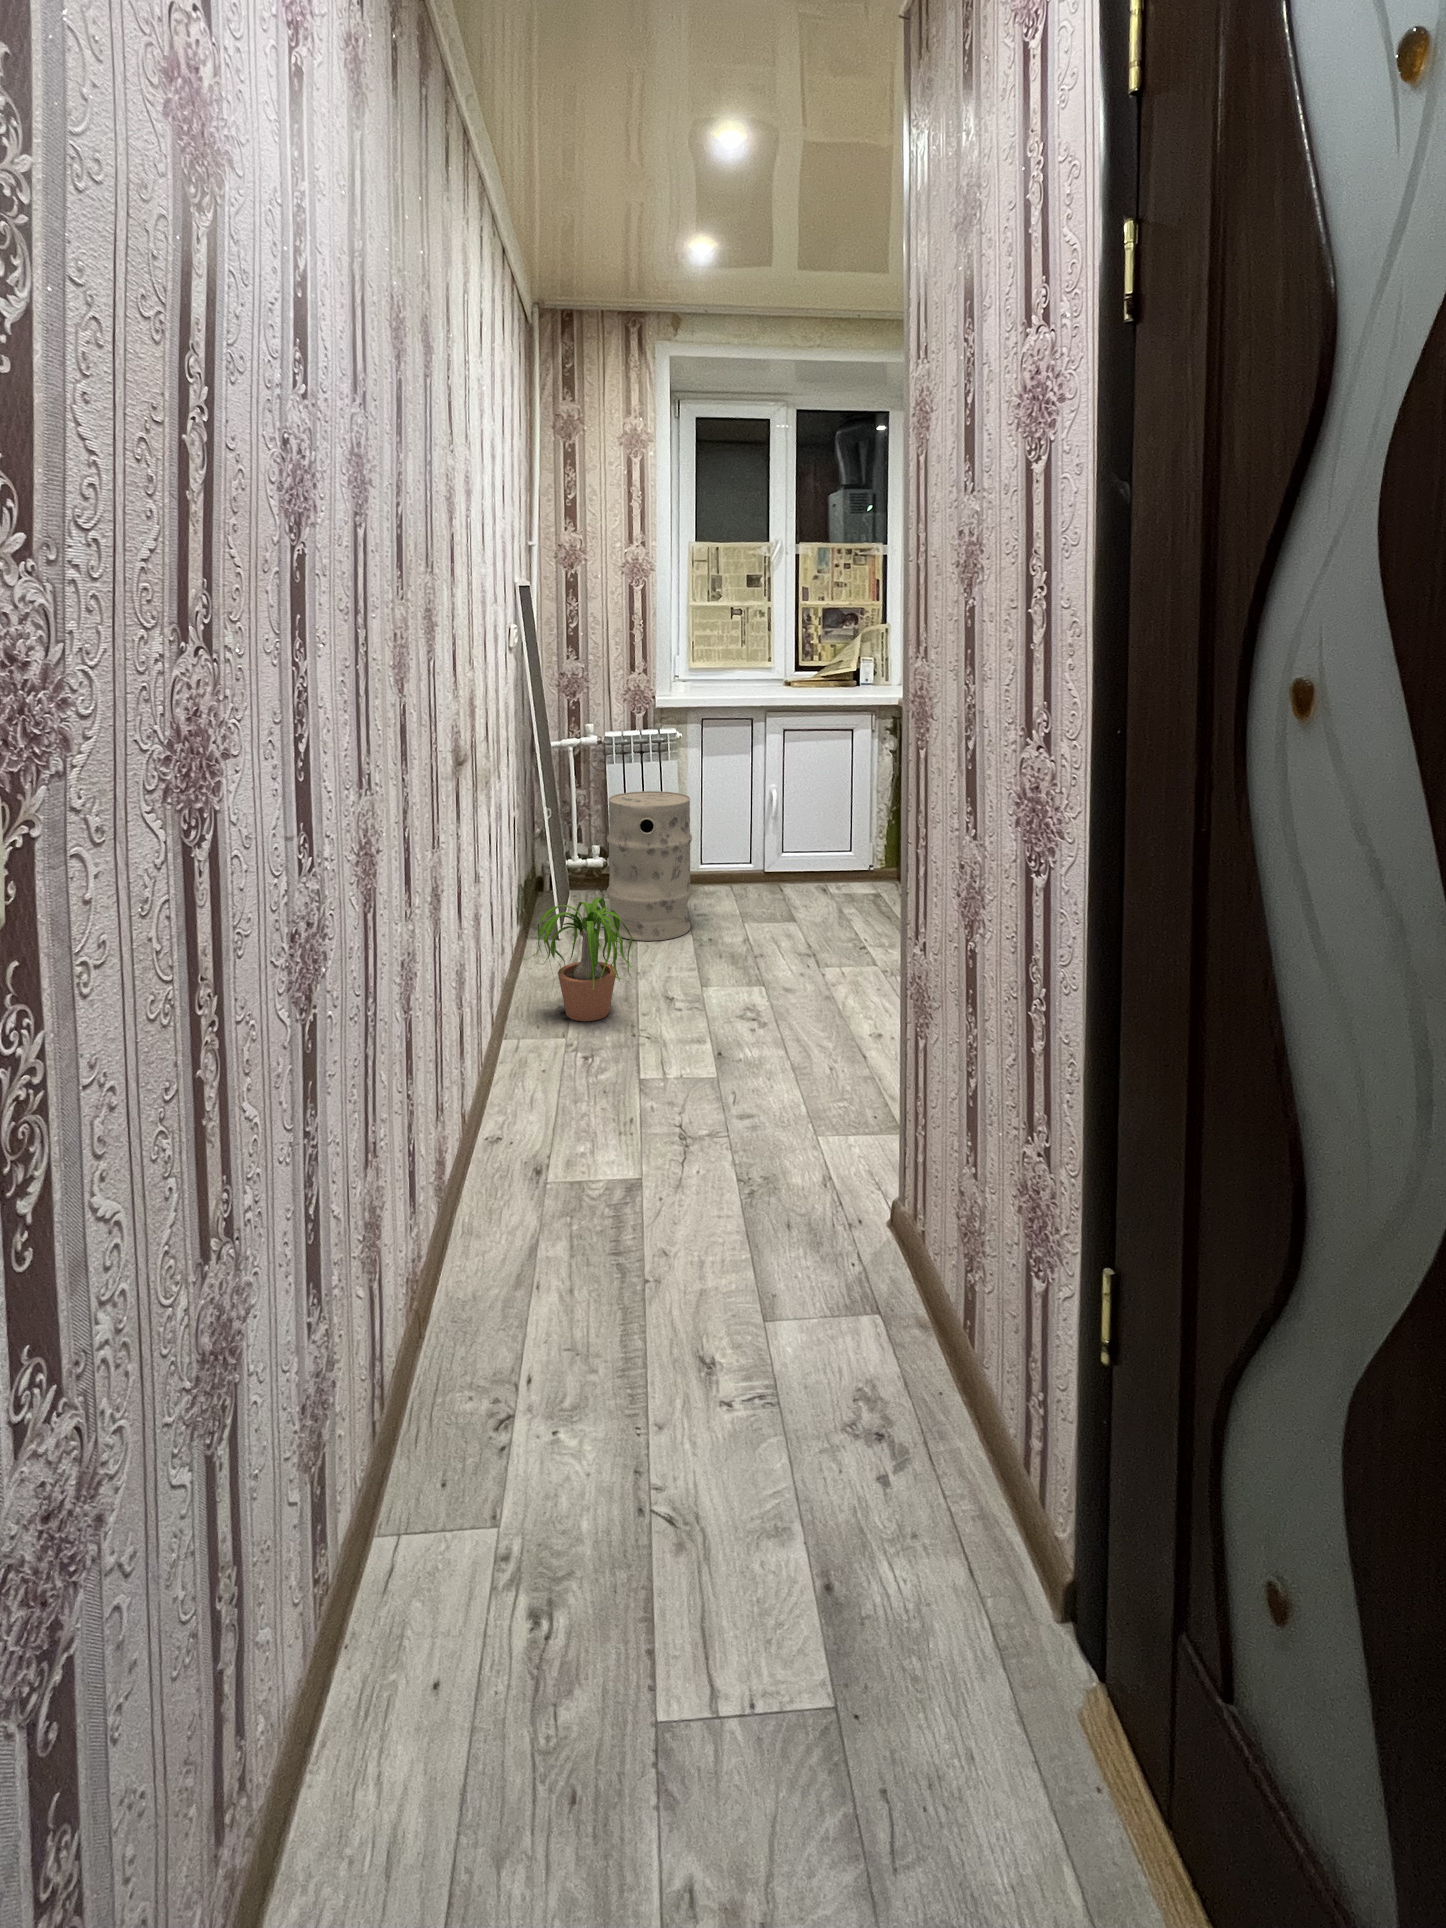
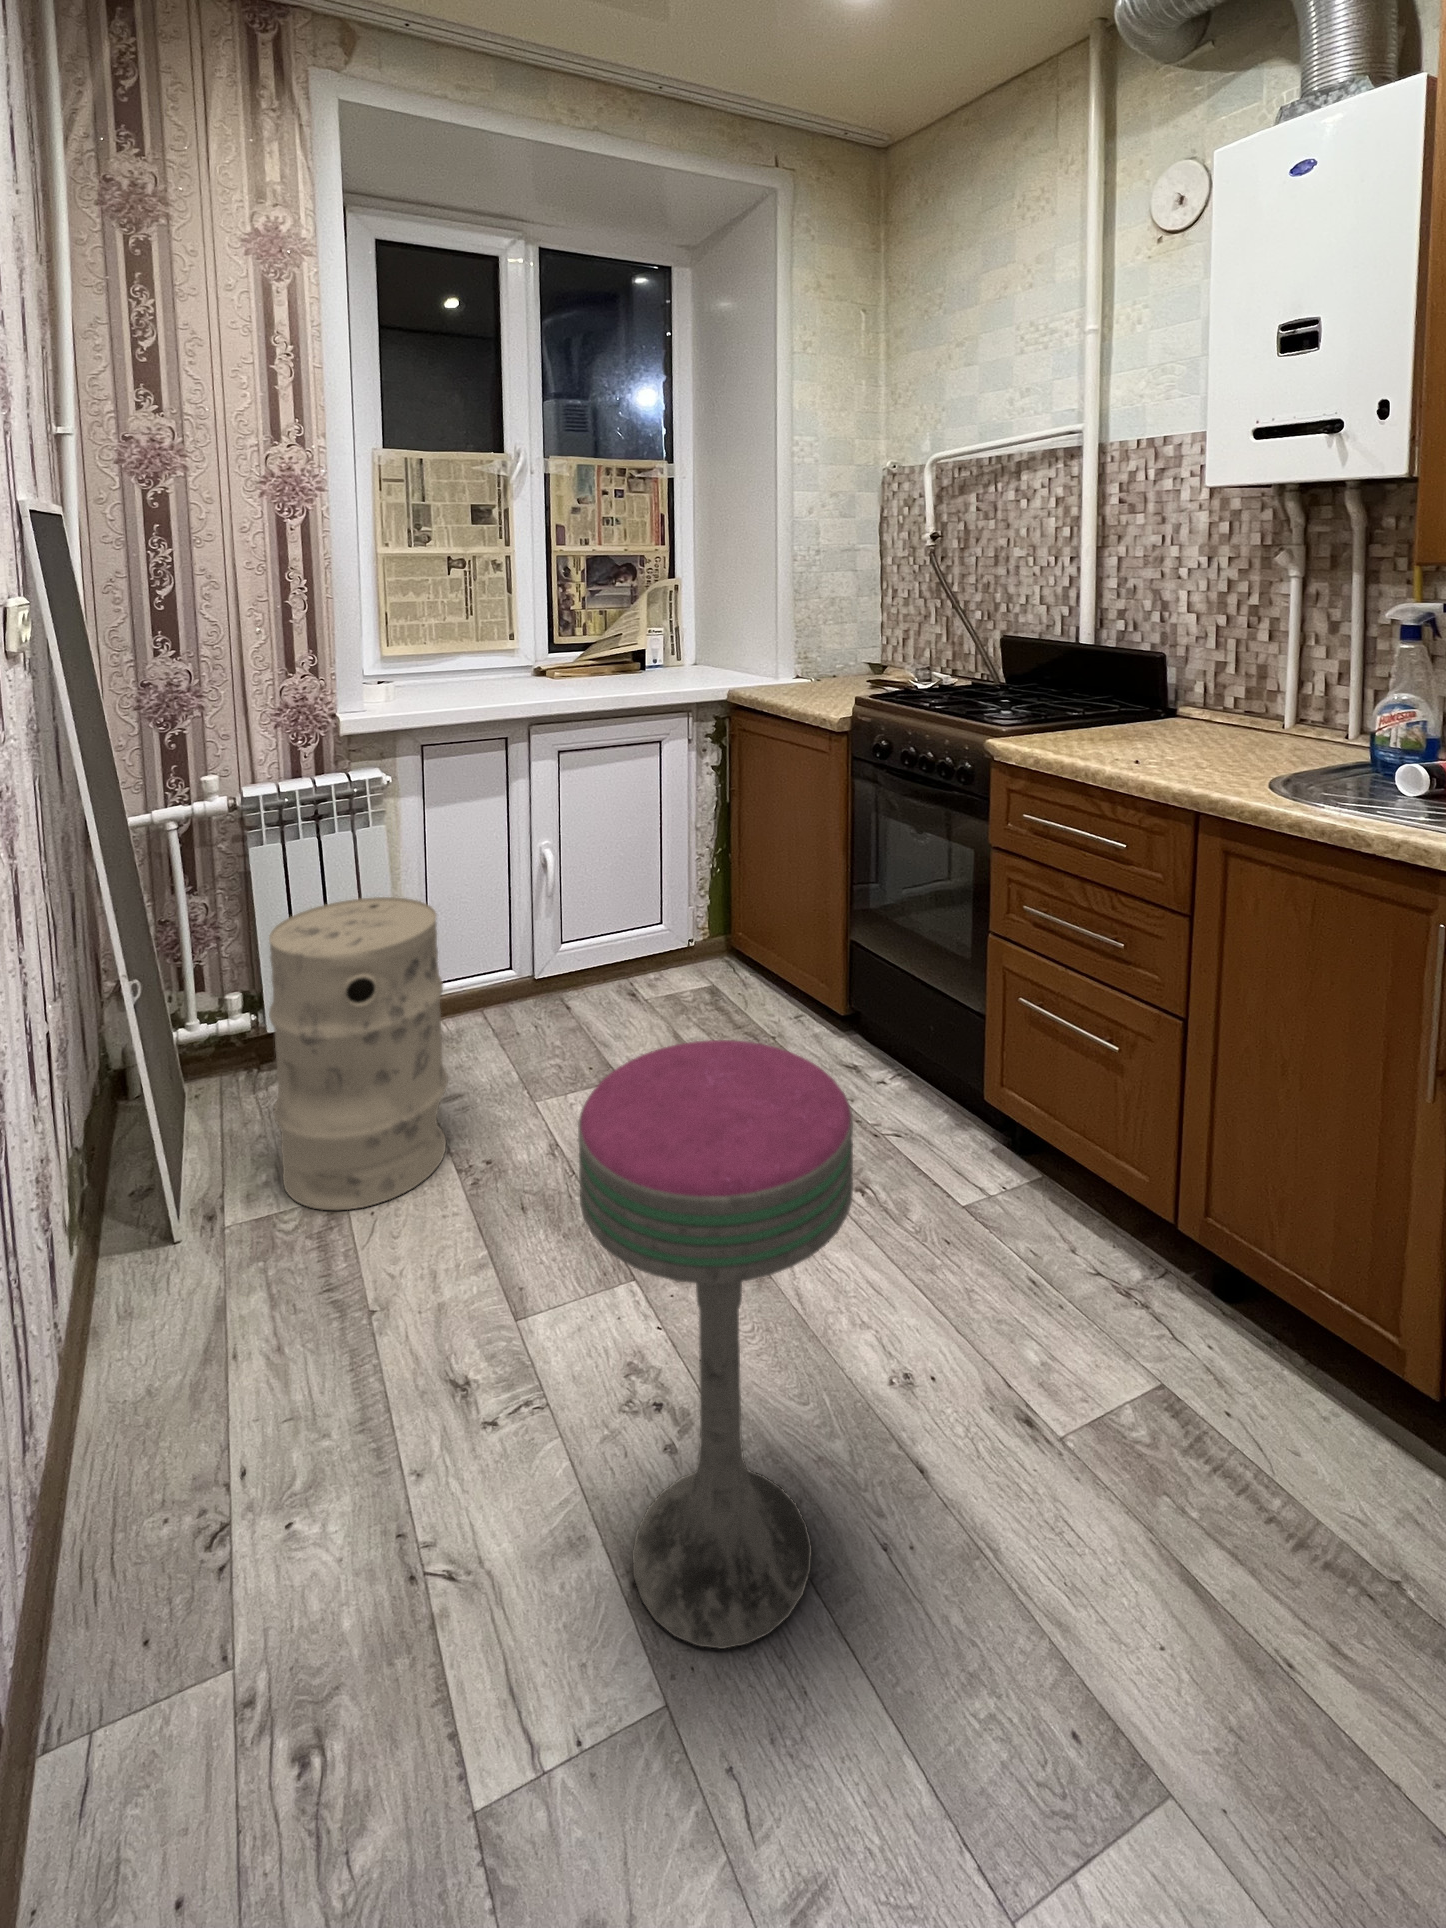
bar stool: none [697,826,813,1060] -> present [578,1040,853,1649]
potted plant: present [530,897,633,1021] -> none [59,1252,427,1617]

